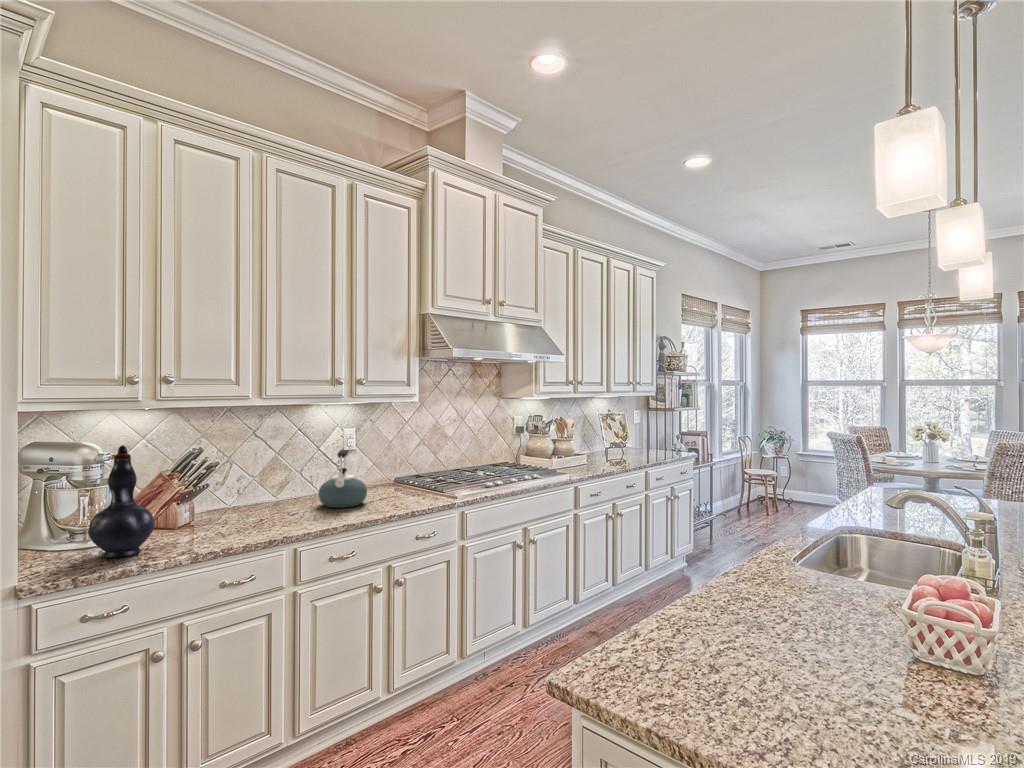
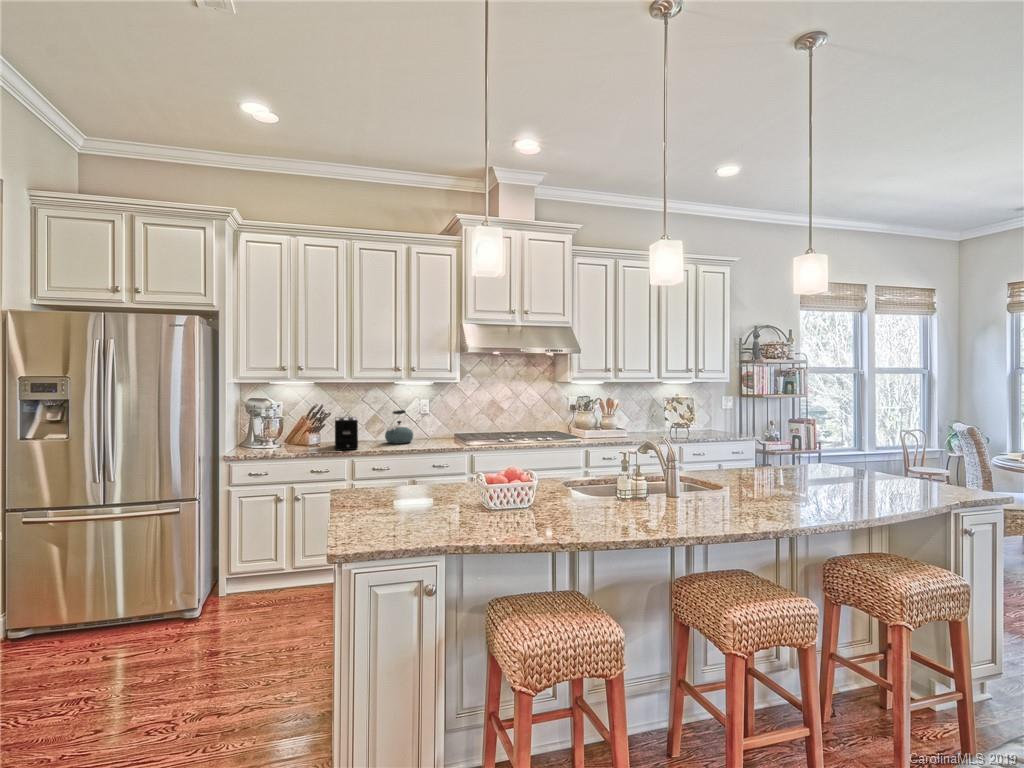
decorative vase: present [88,445,155,558] -> none [259,399,287,451]
toaster: none [235,468,313,536] -> present [335,417,358,450]

